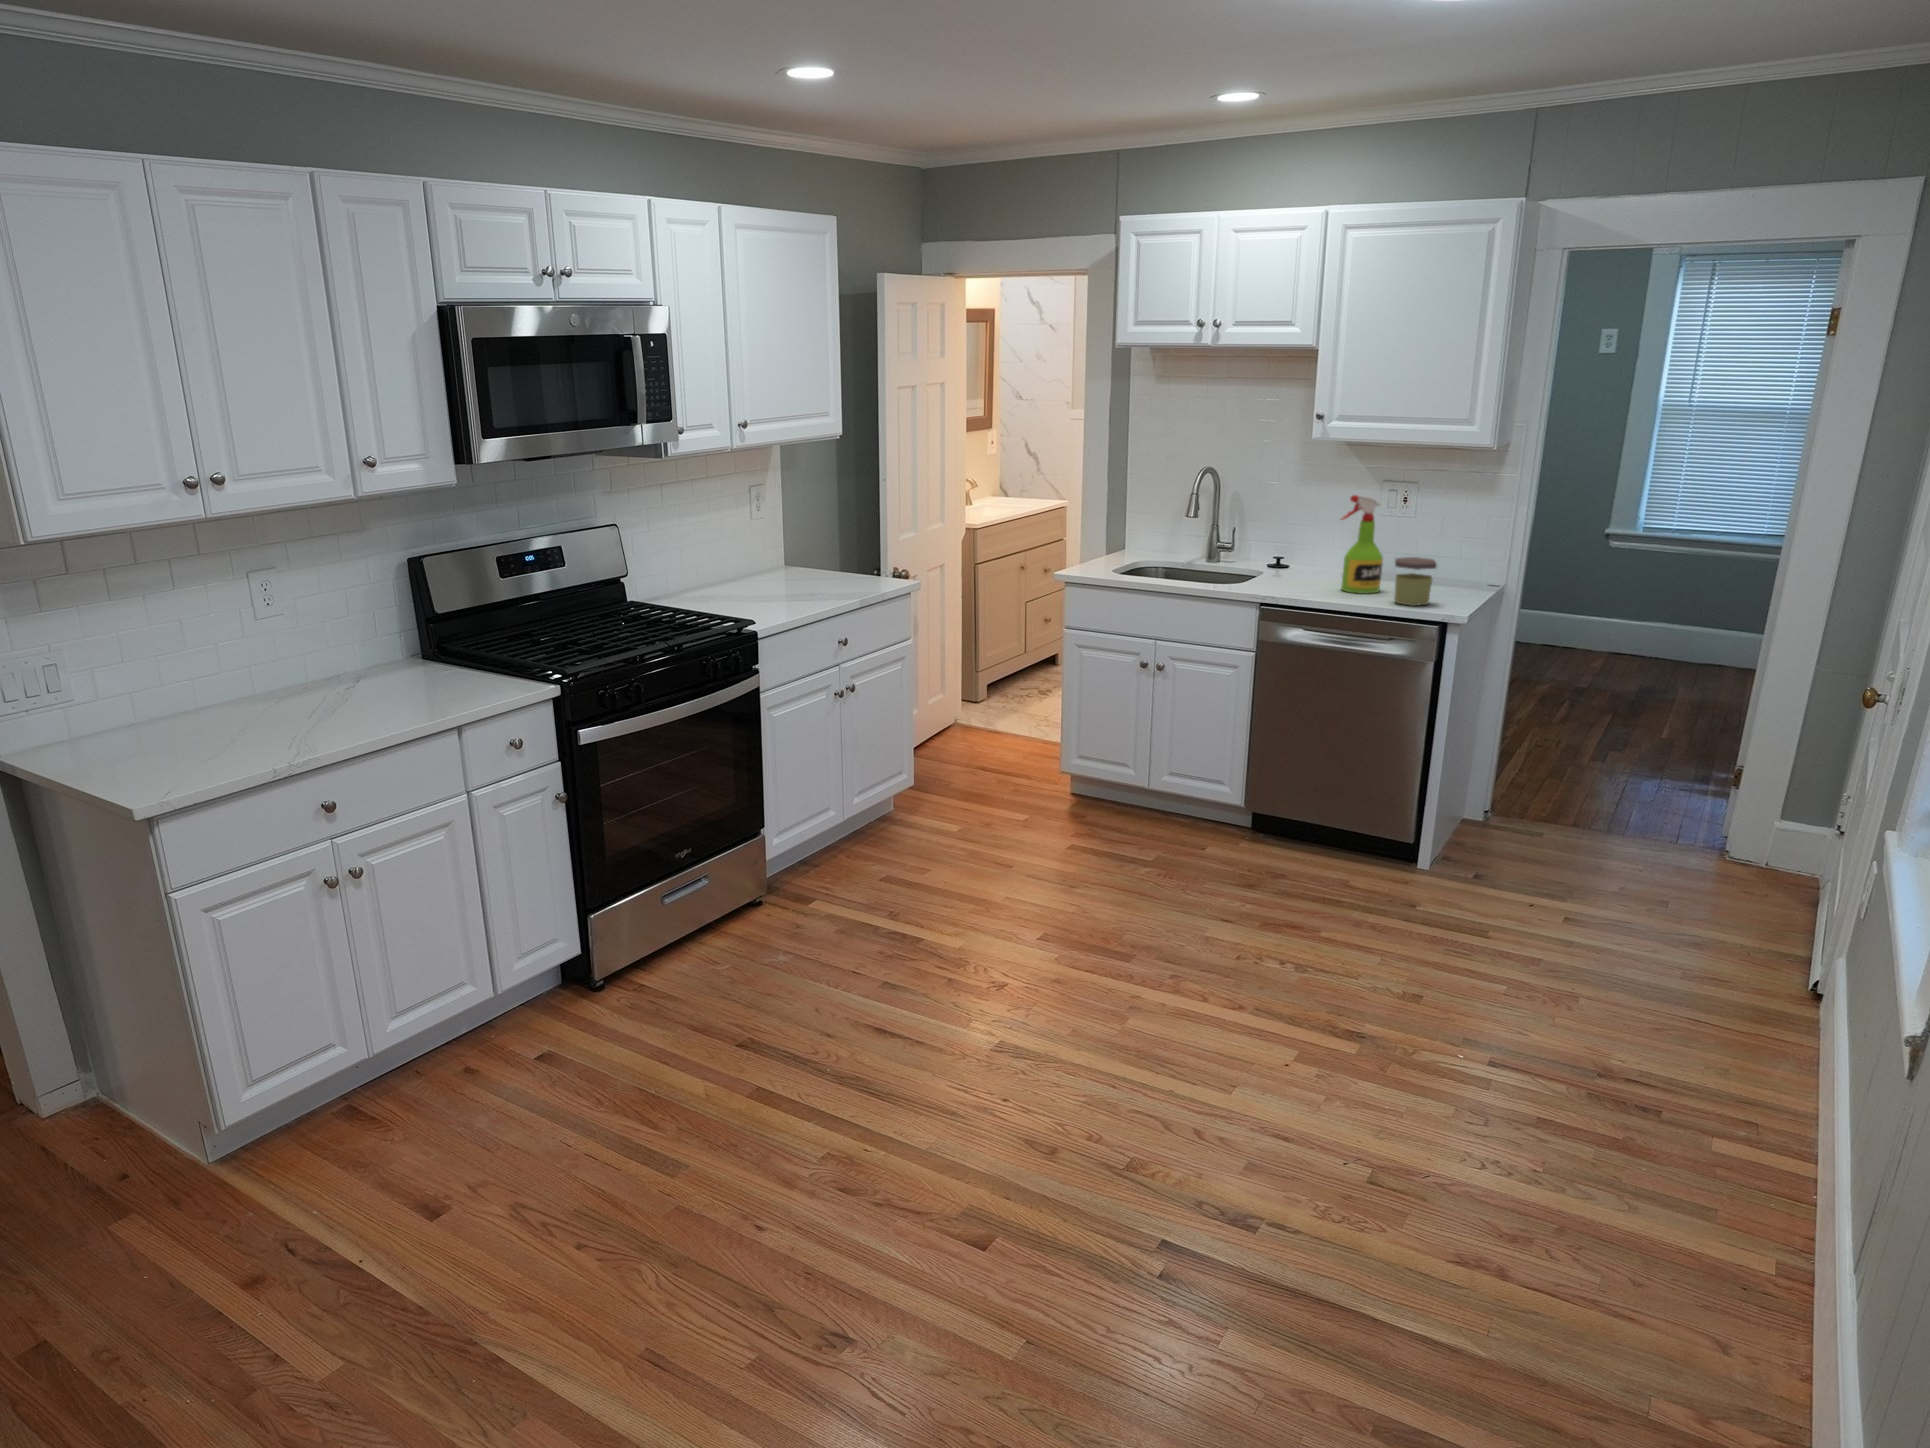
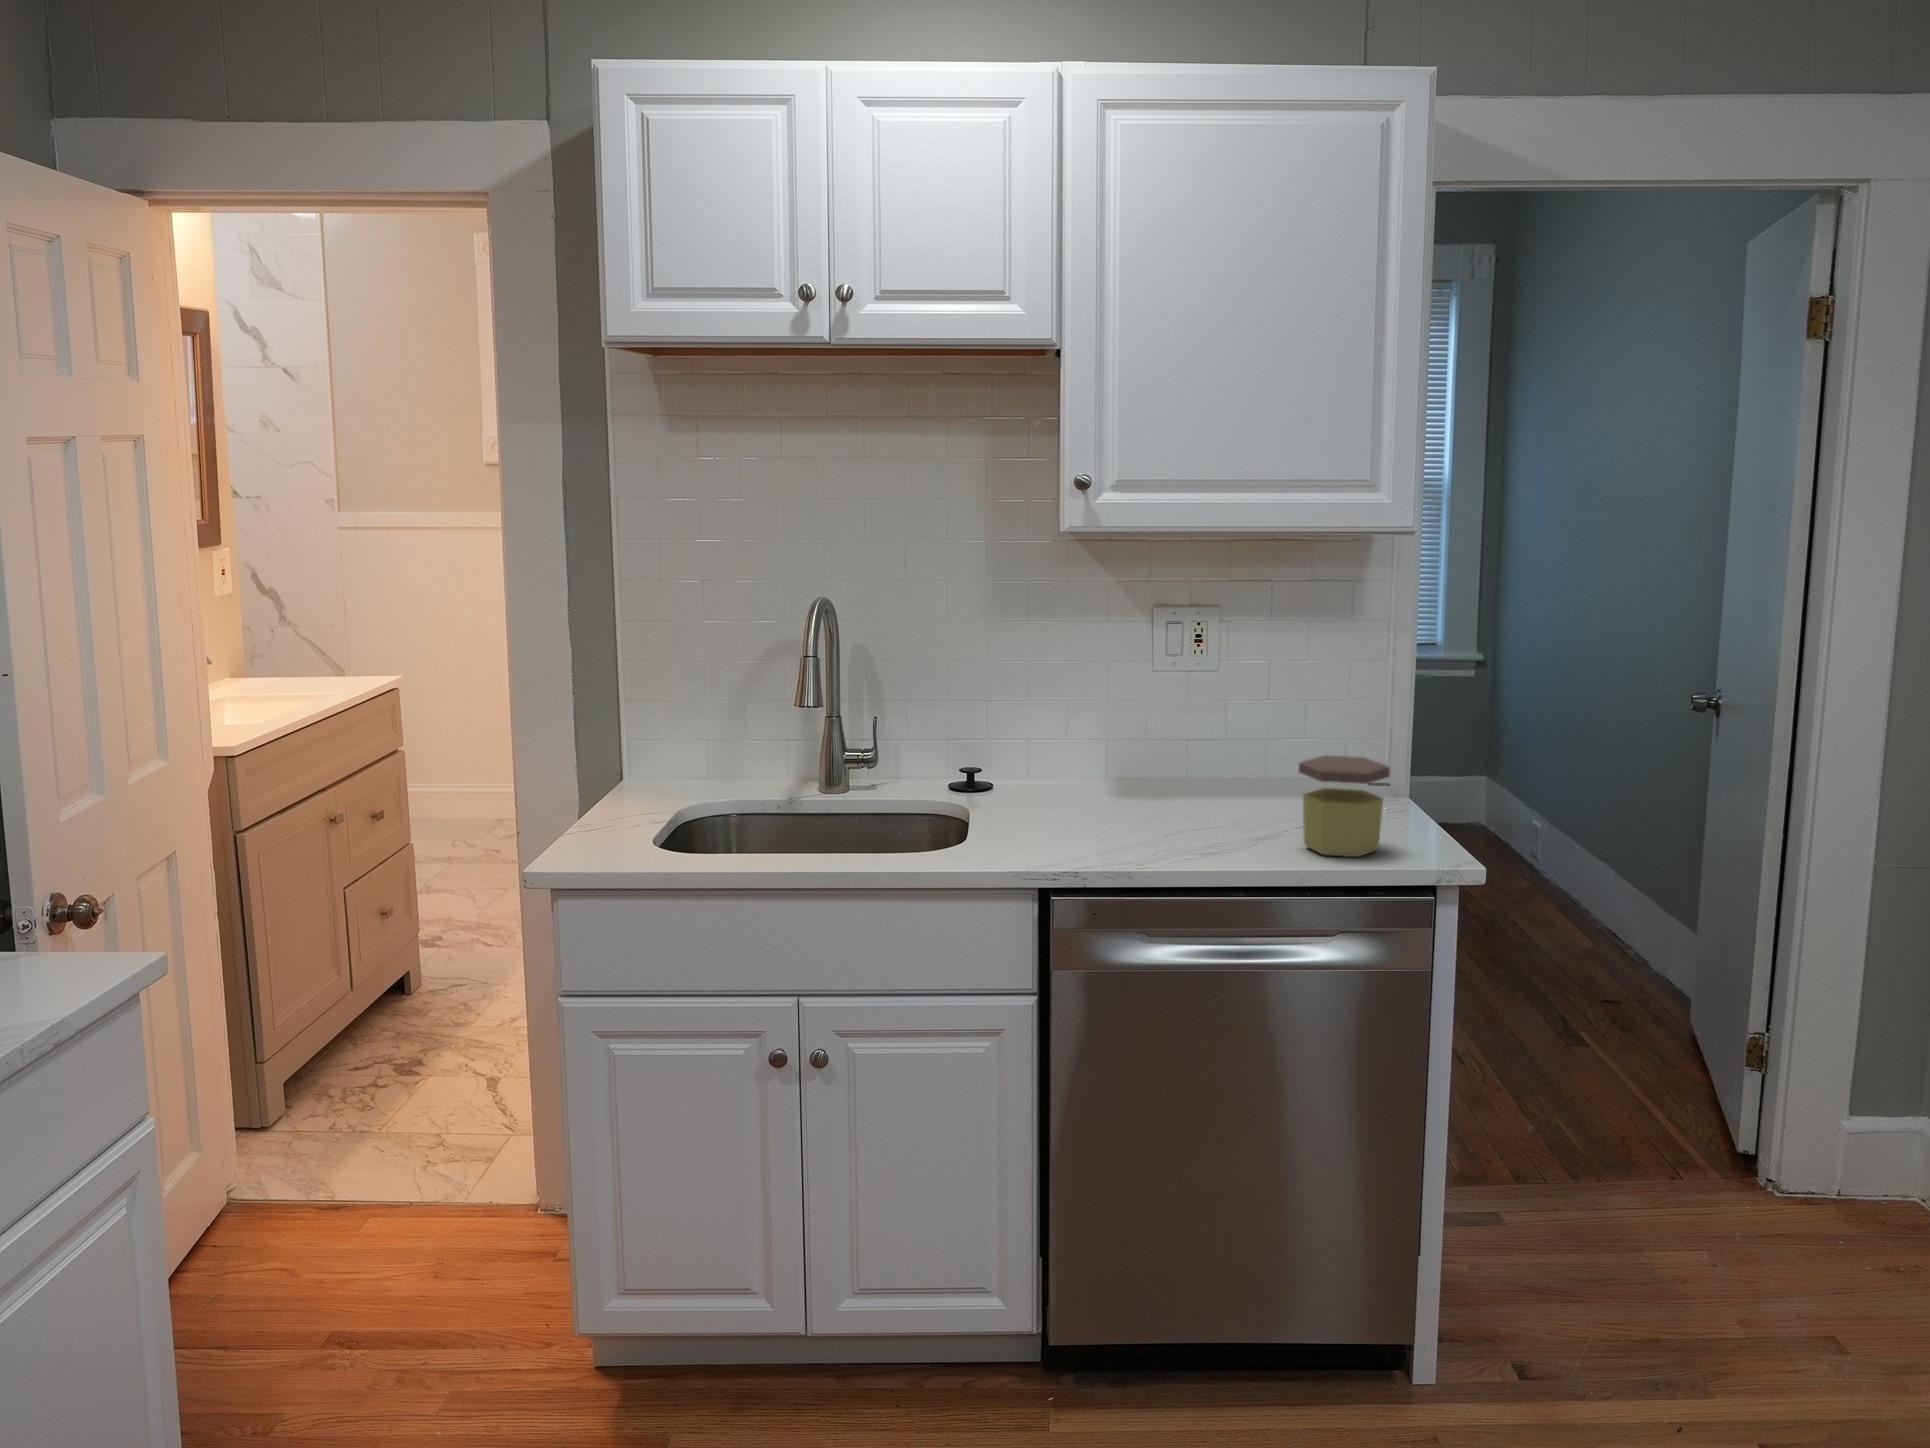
spray bottle: present [1341,495,1383,594] -> none [1160,638,1237,836]

